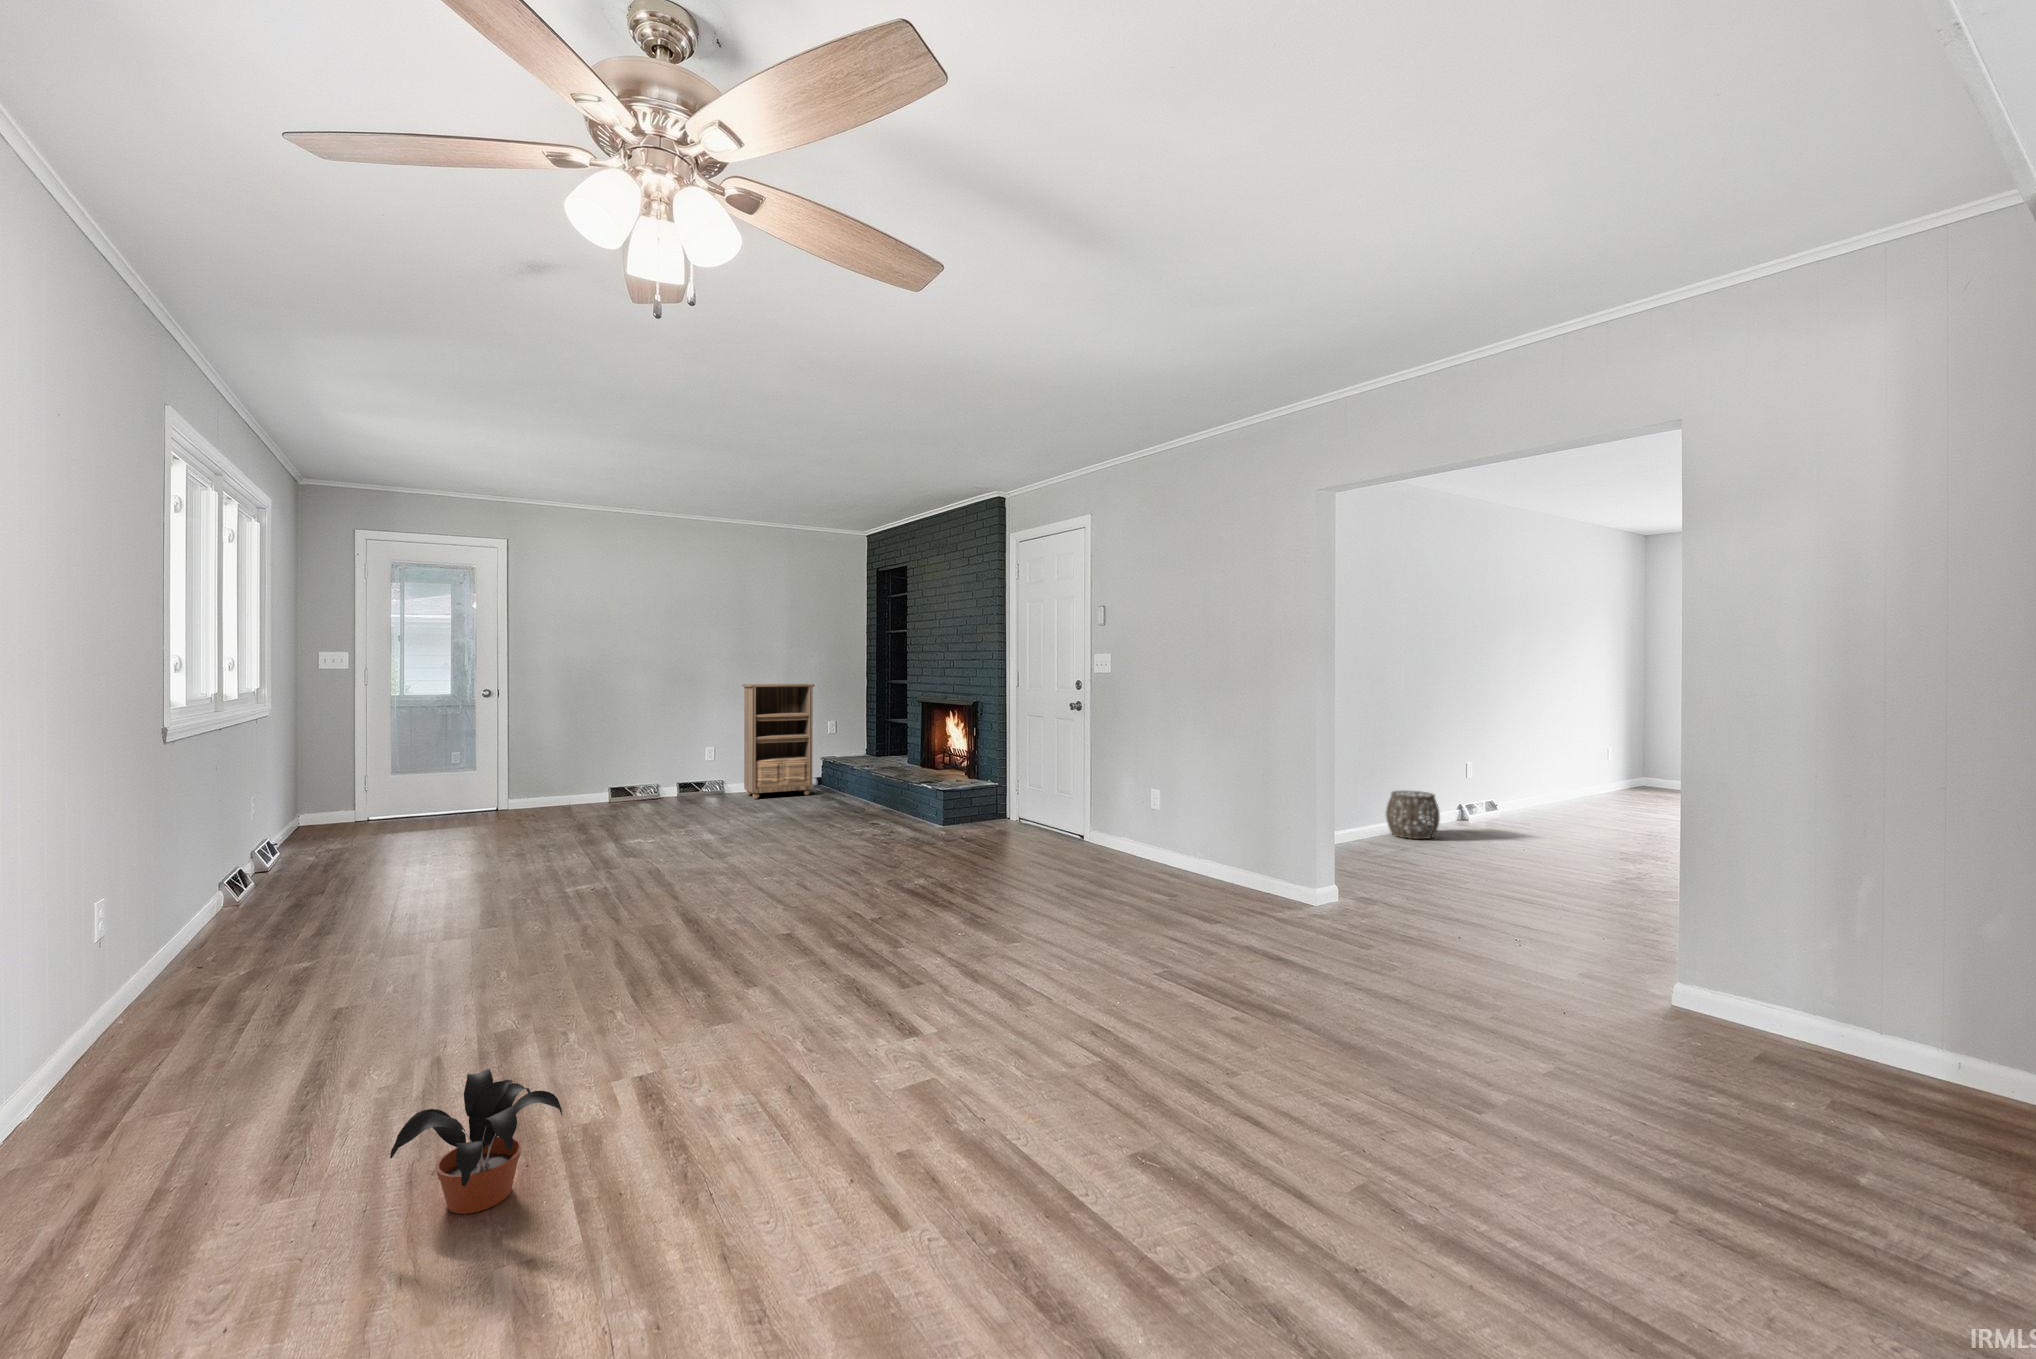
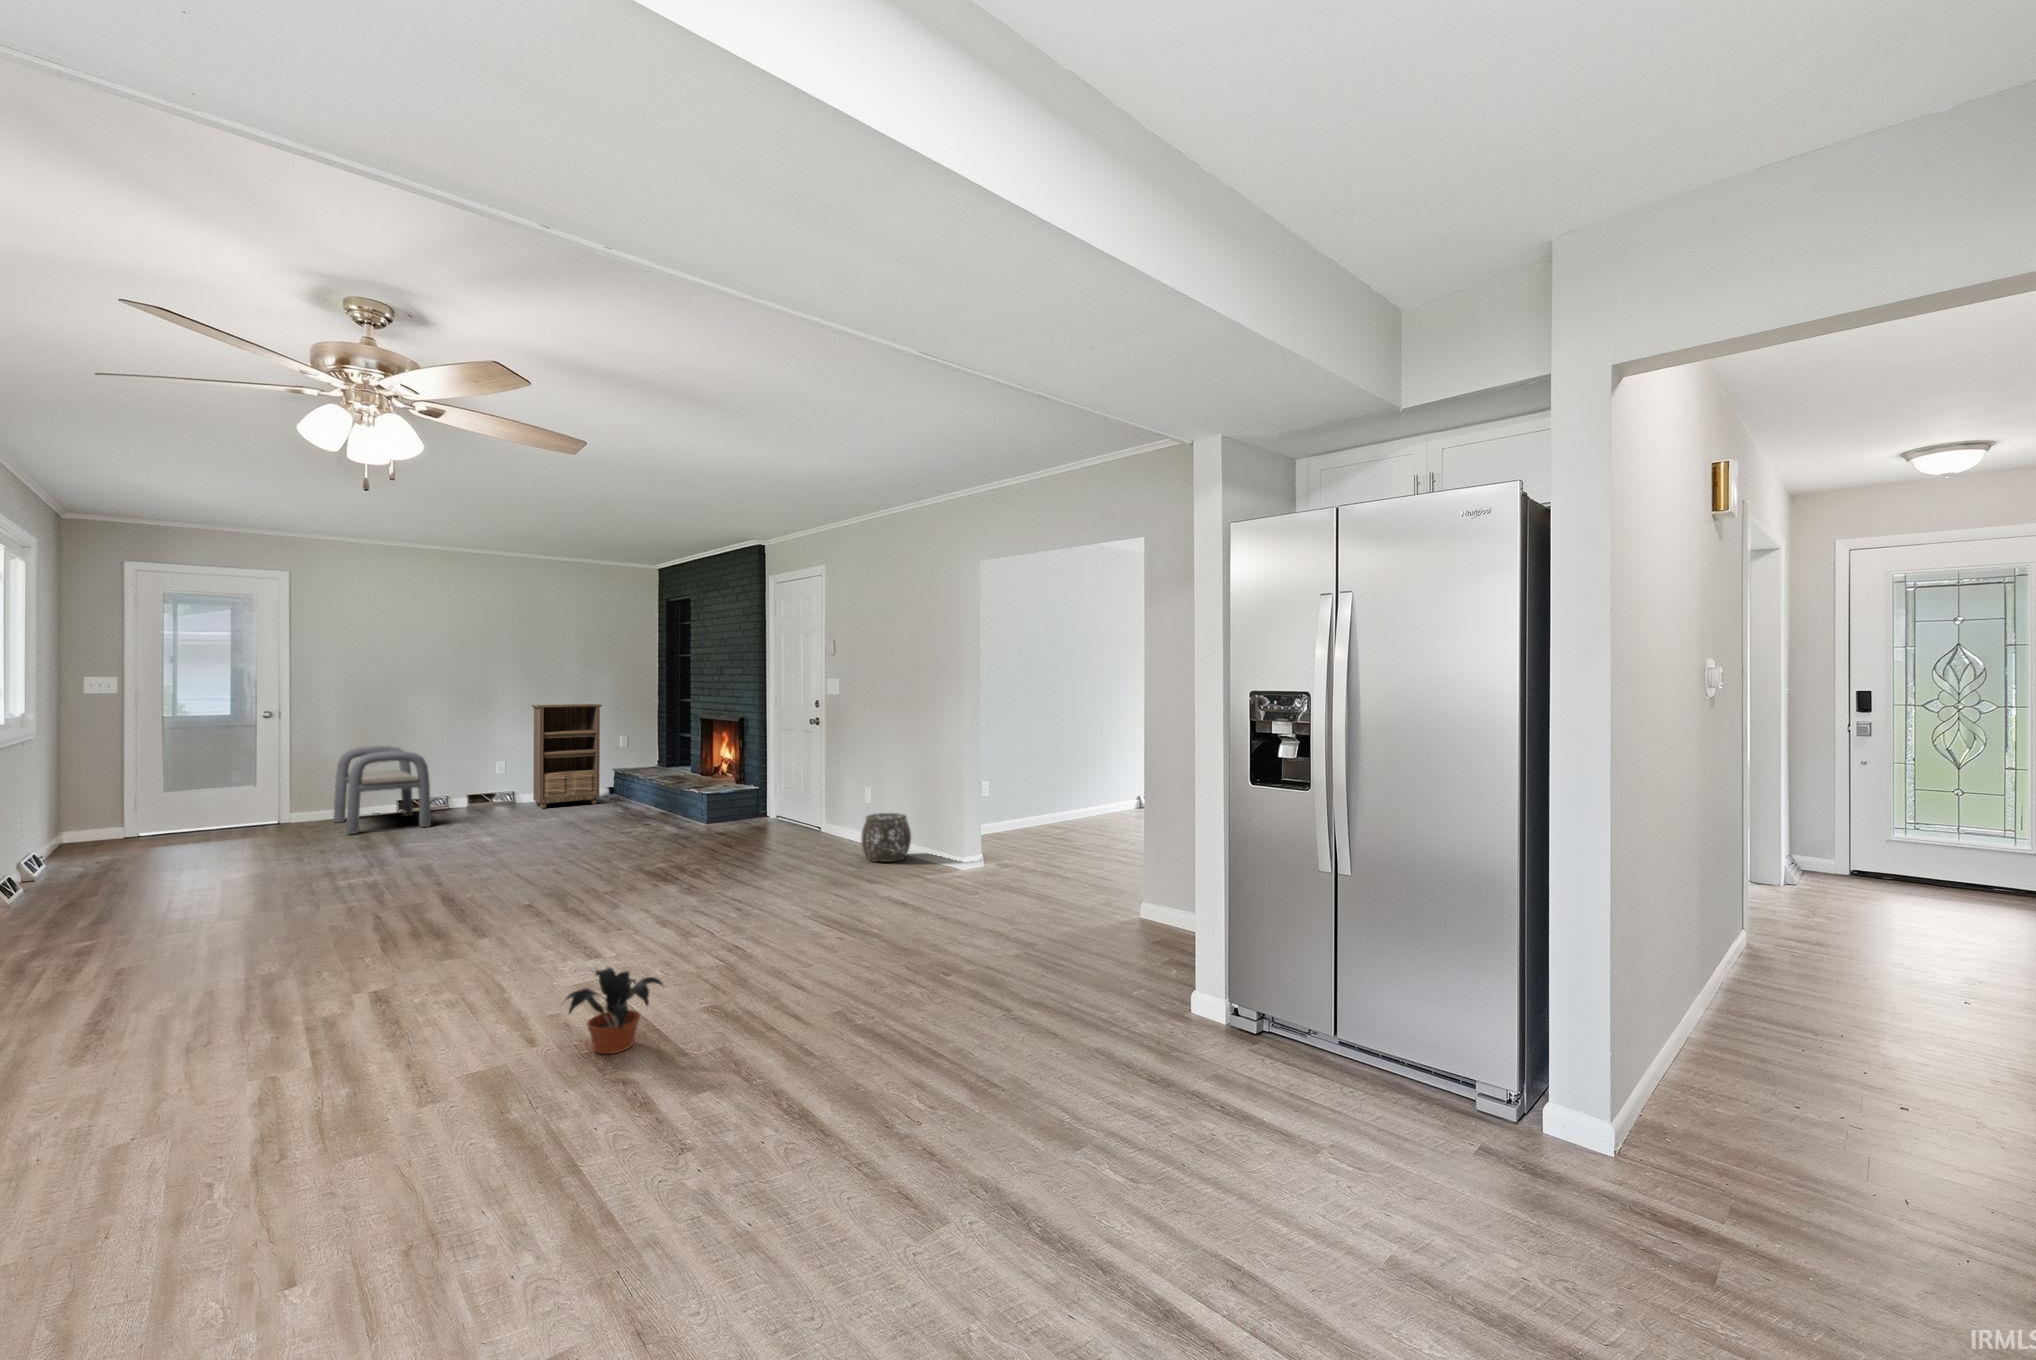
bench: none [550,728,647,825] -> present [334,746,431,834]
woven basket: present [1386,791,1440,839] -> present [861,813,911,862]
potted plant: present [390,1069,562,1214] -> present [565,967,663,1054]

